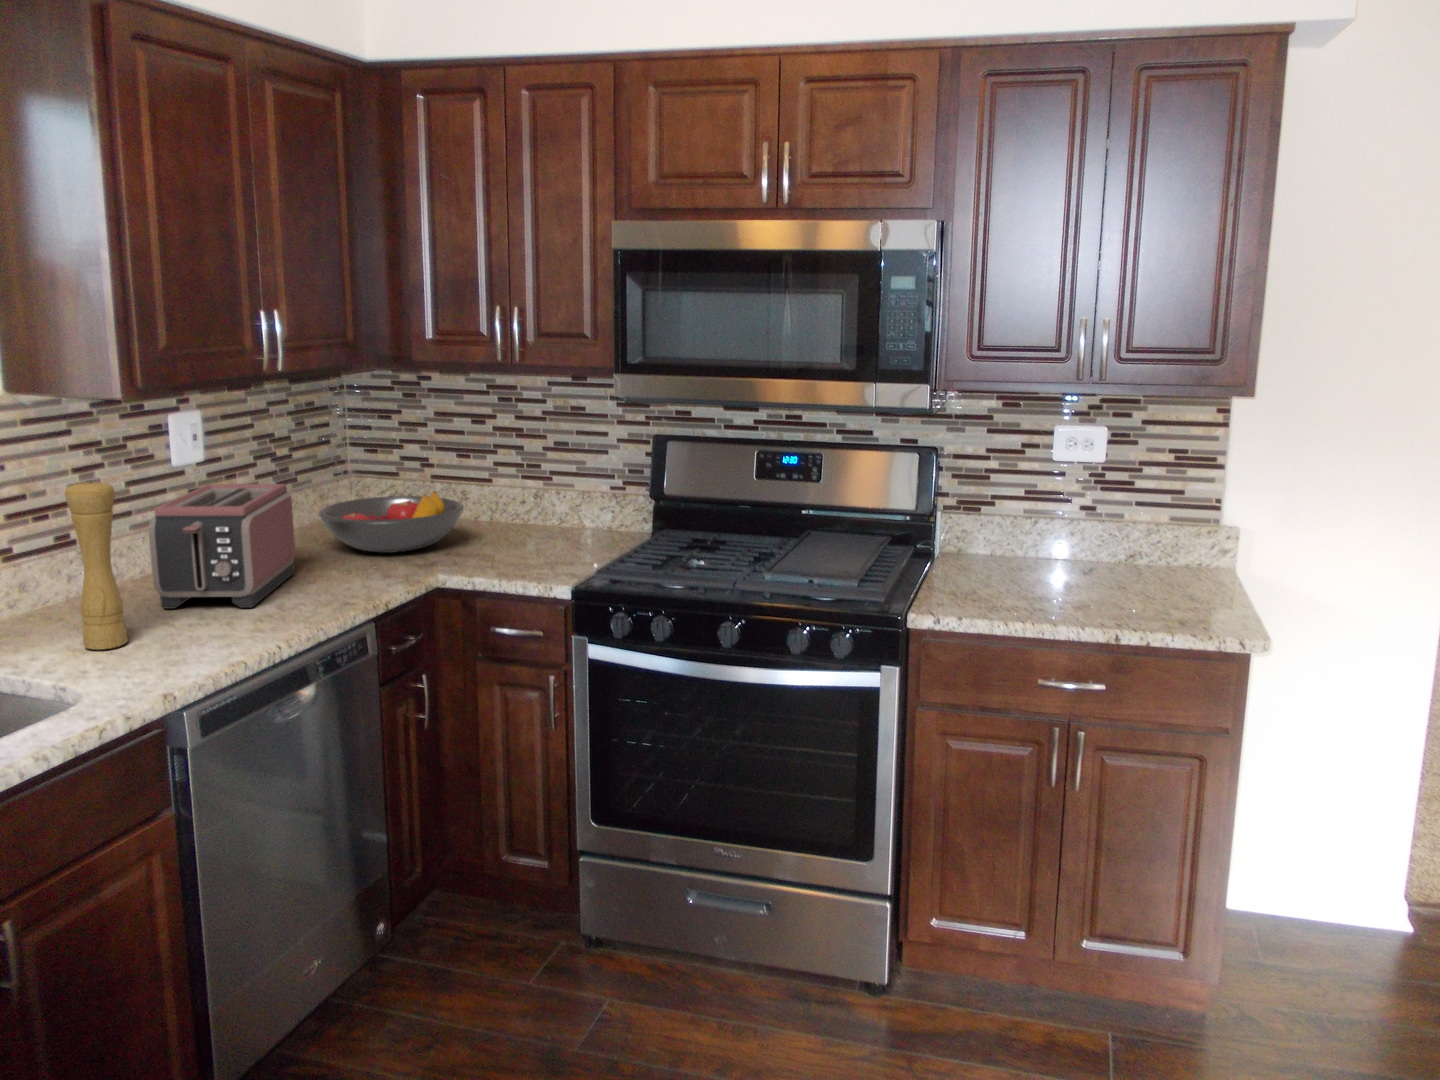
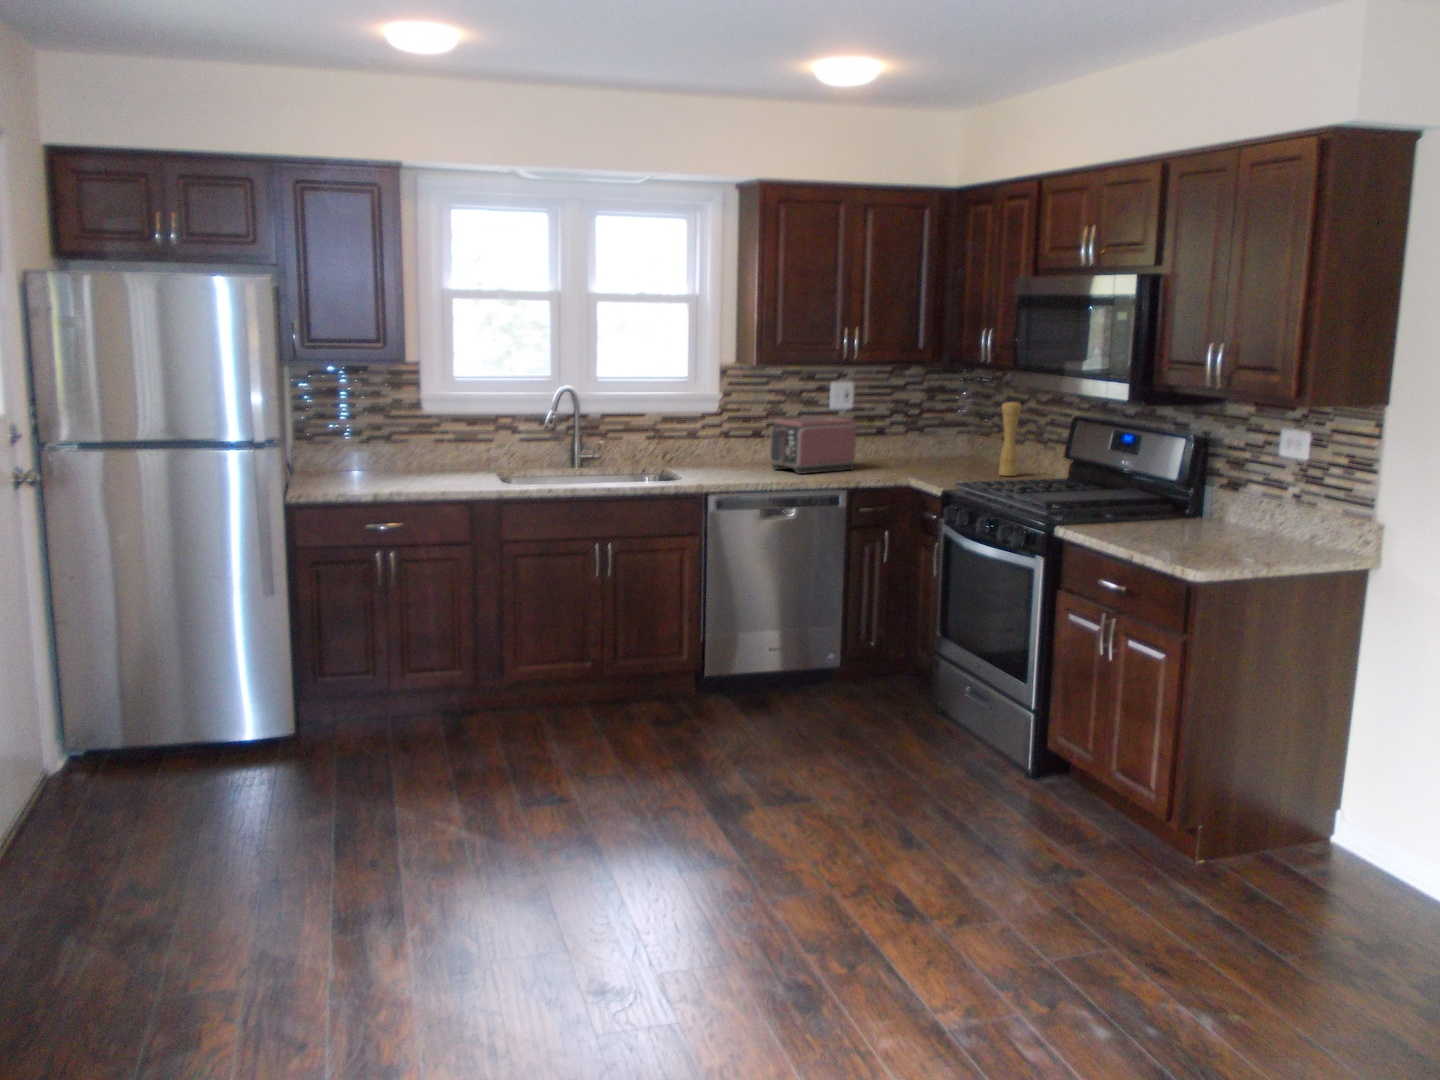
pepper mill: present [65,480,128,650] -> present [999,401,1021,476]
fruit bowl: present [319,491,464,553] -> none [887,441,972,471]

